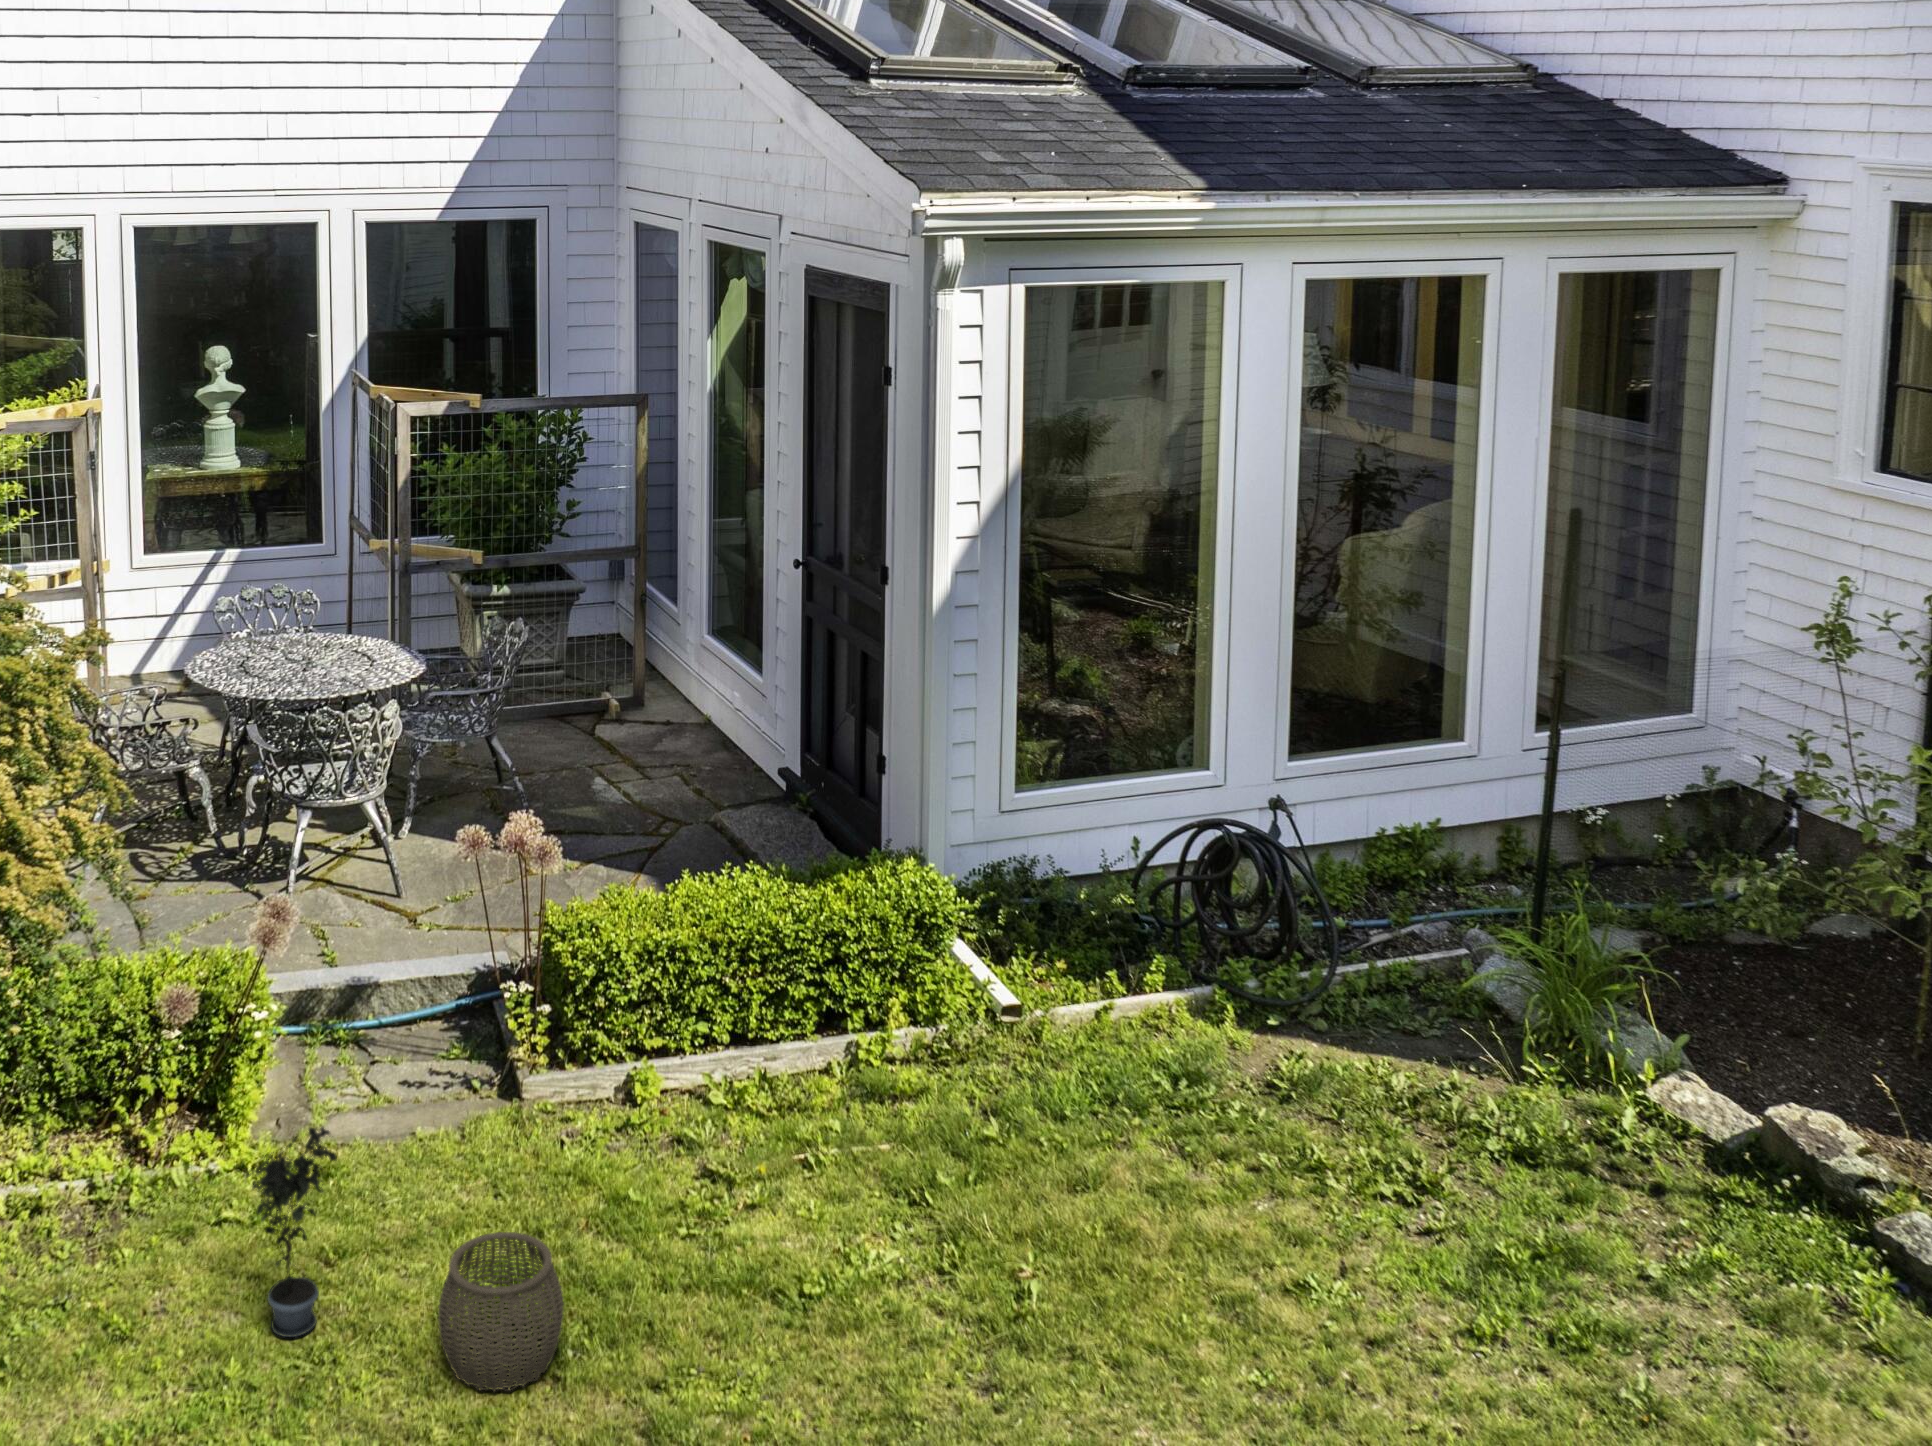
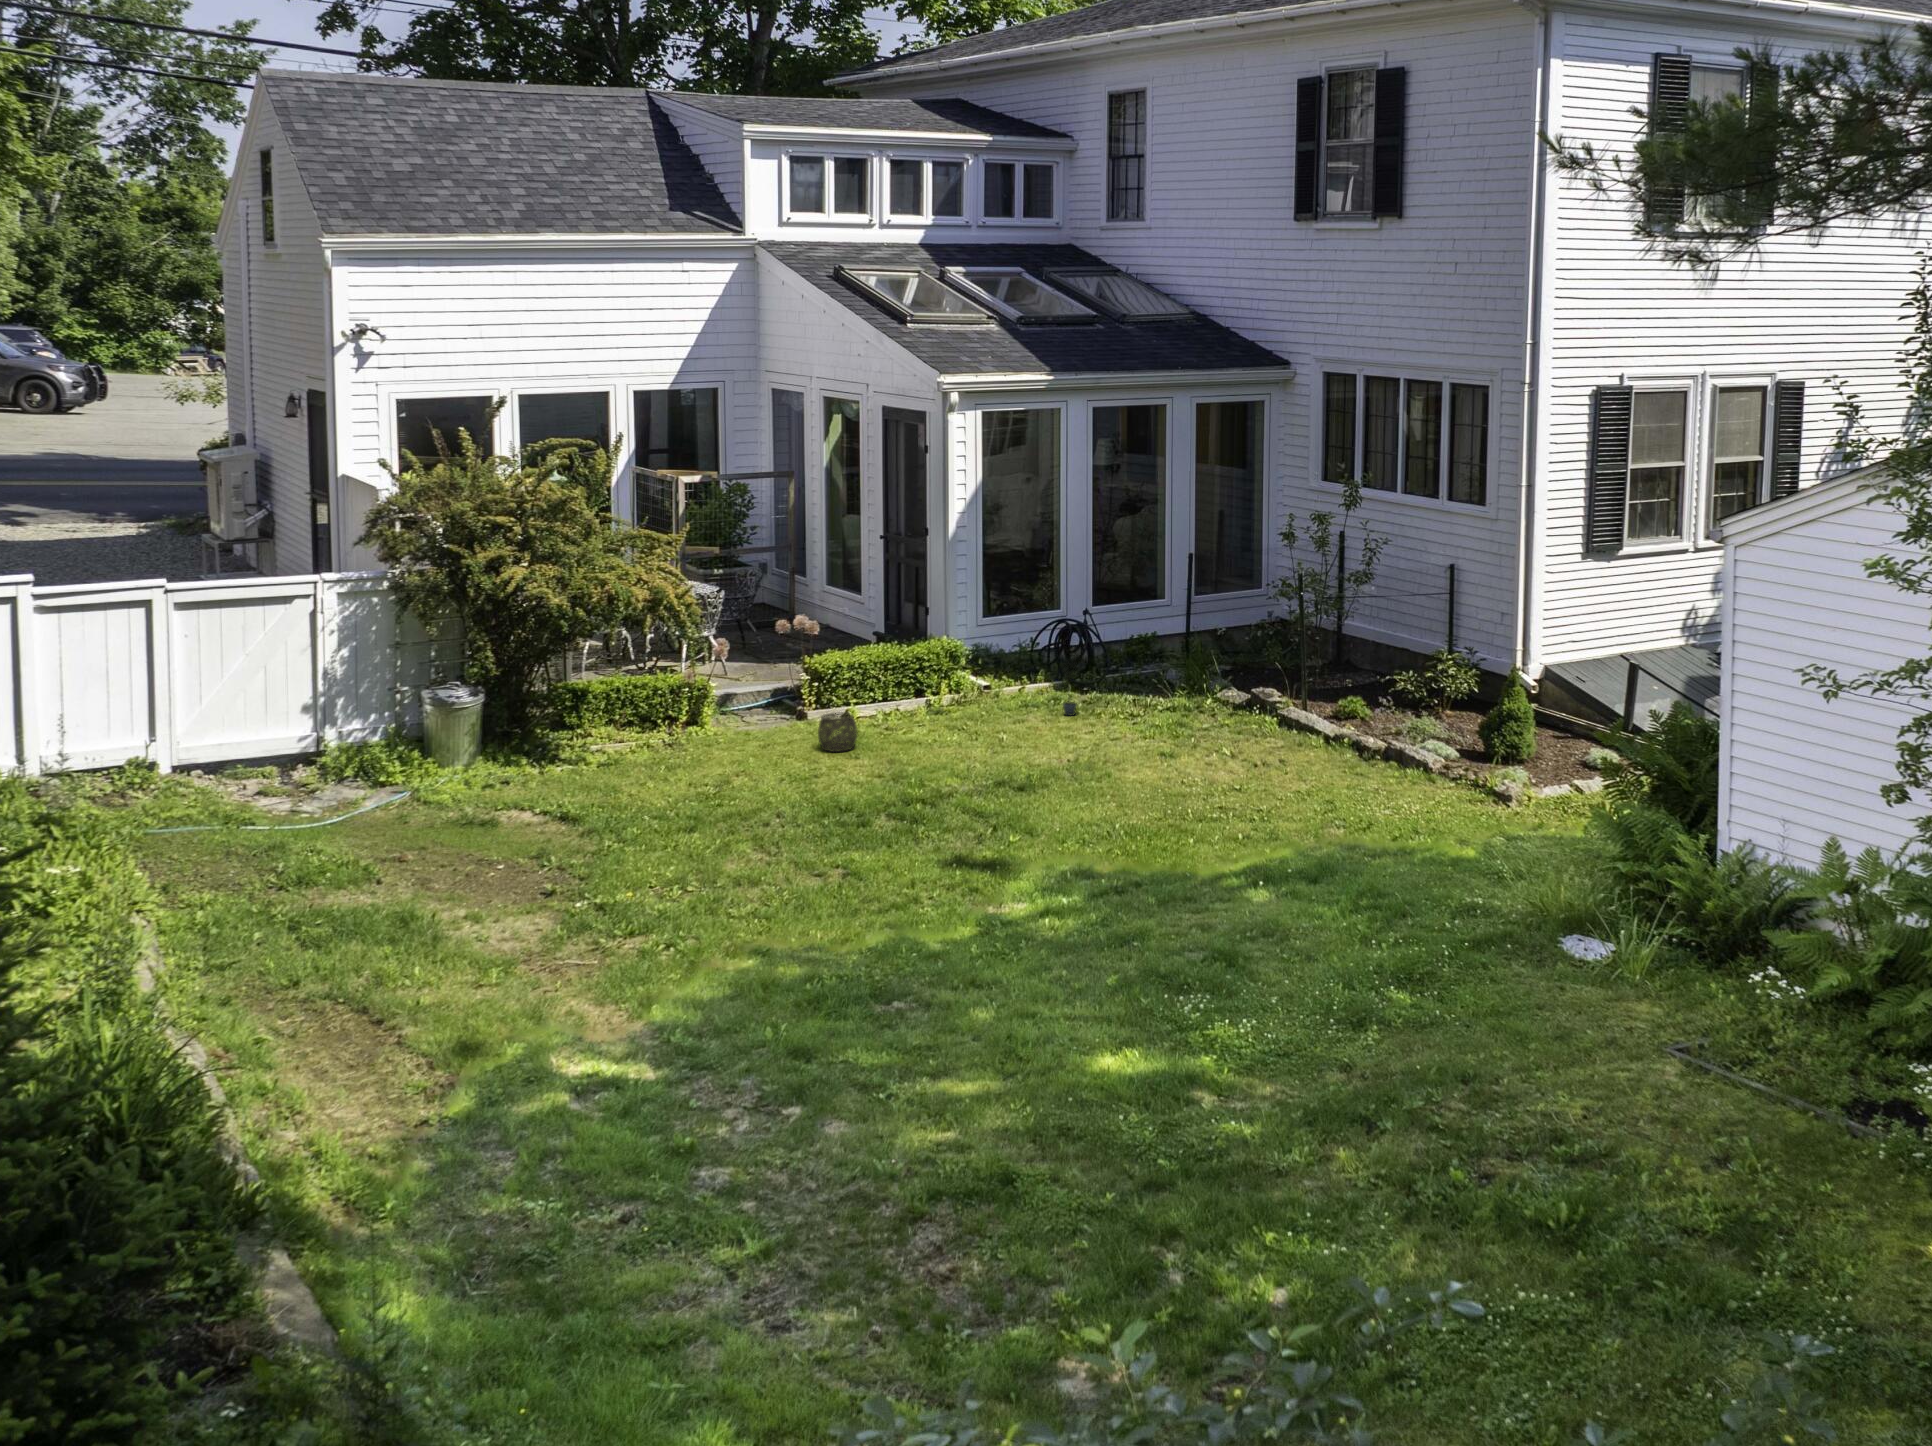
potted plant: present [245,1127,337,1337] -> present [1061,653,1082,716]

